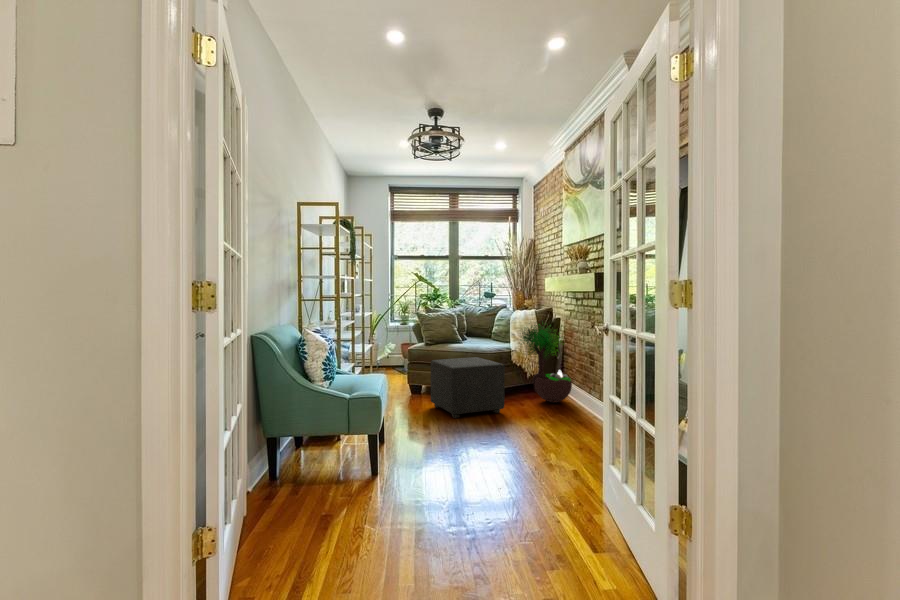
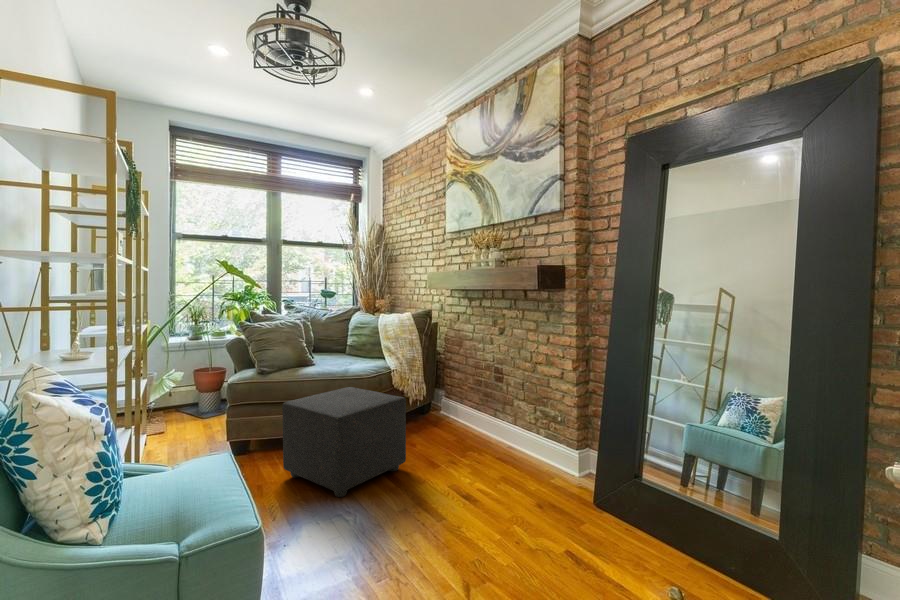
potted tree: present [520,323,572,402] -> none [400,324,473,435]

